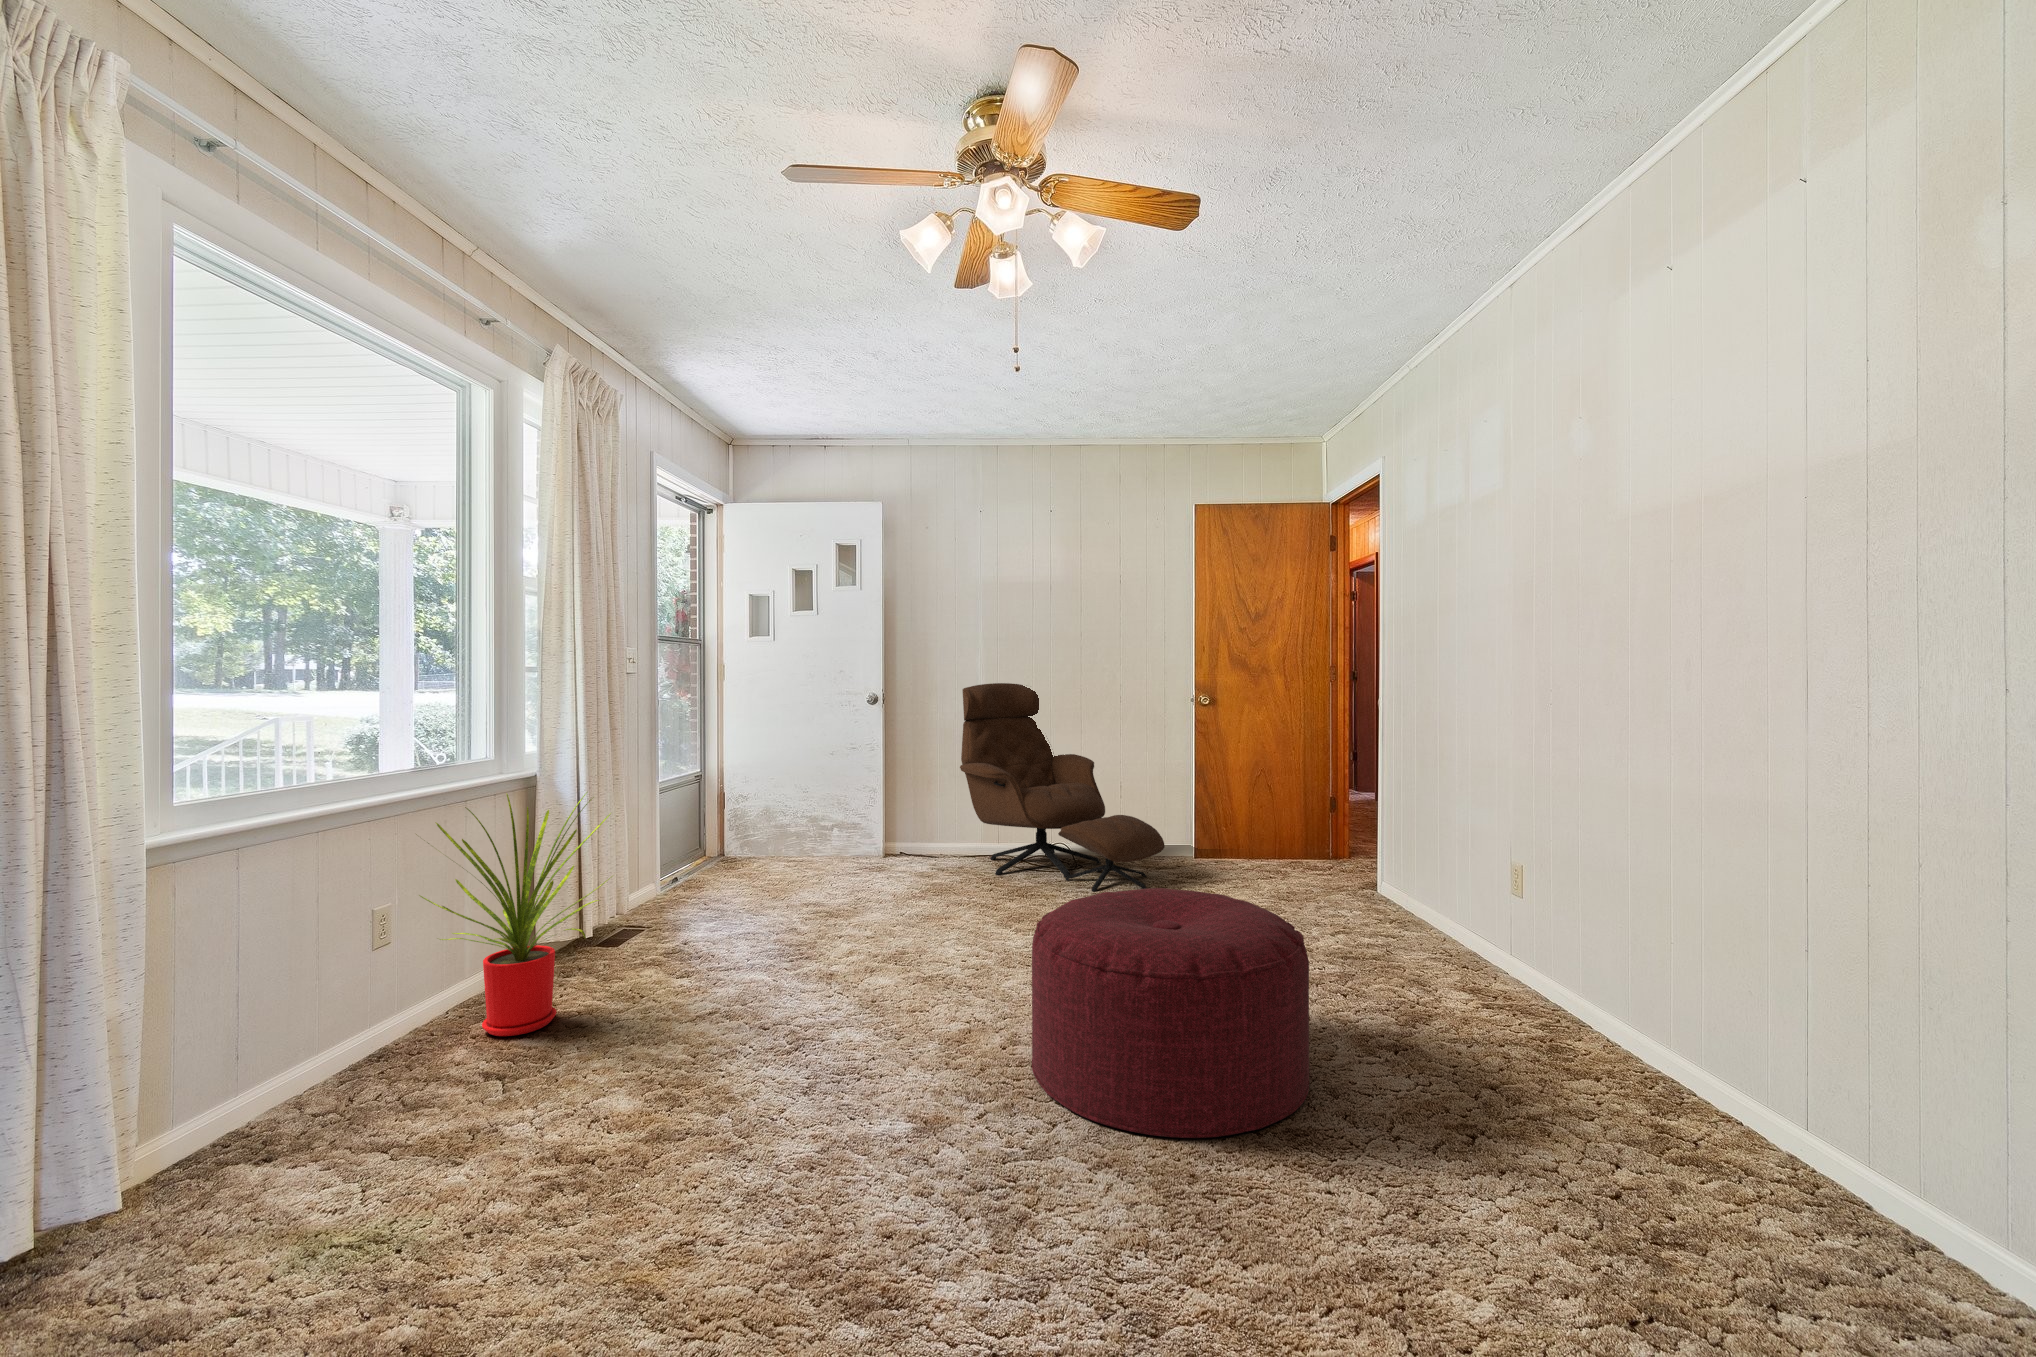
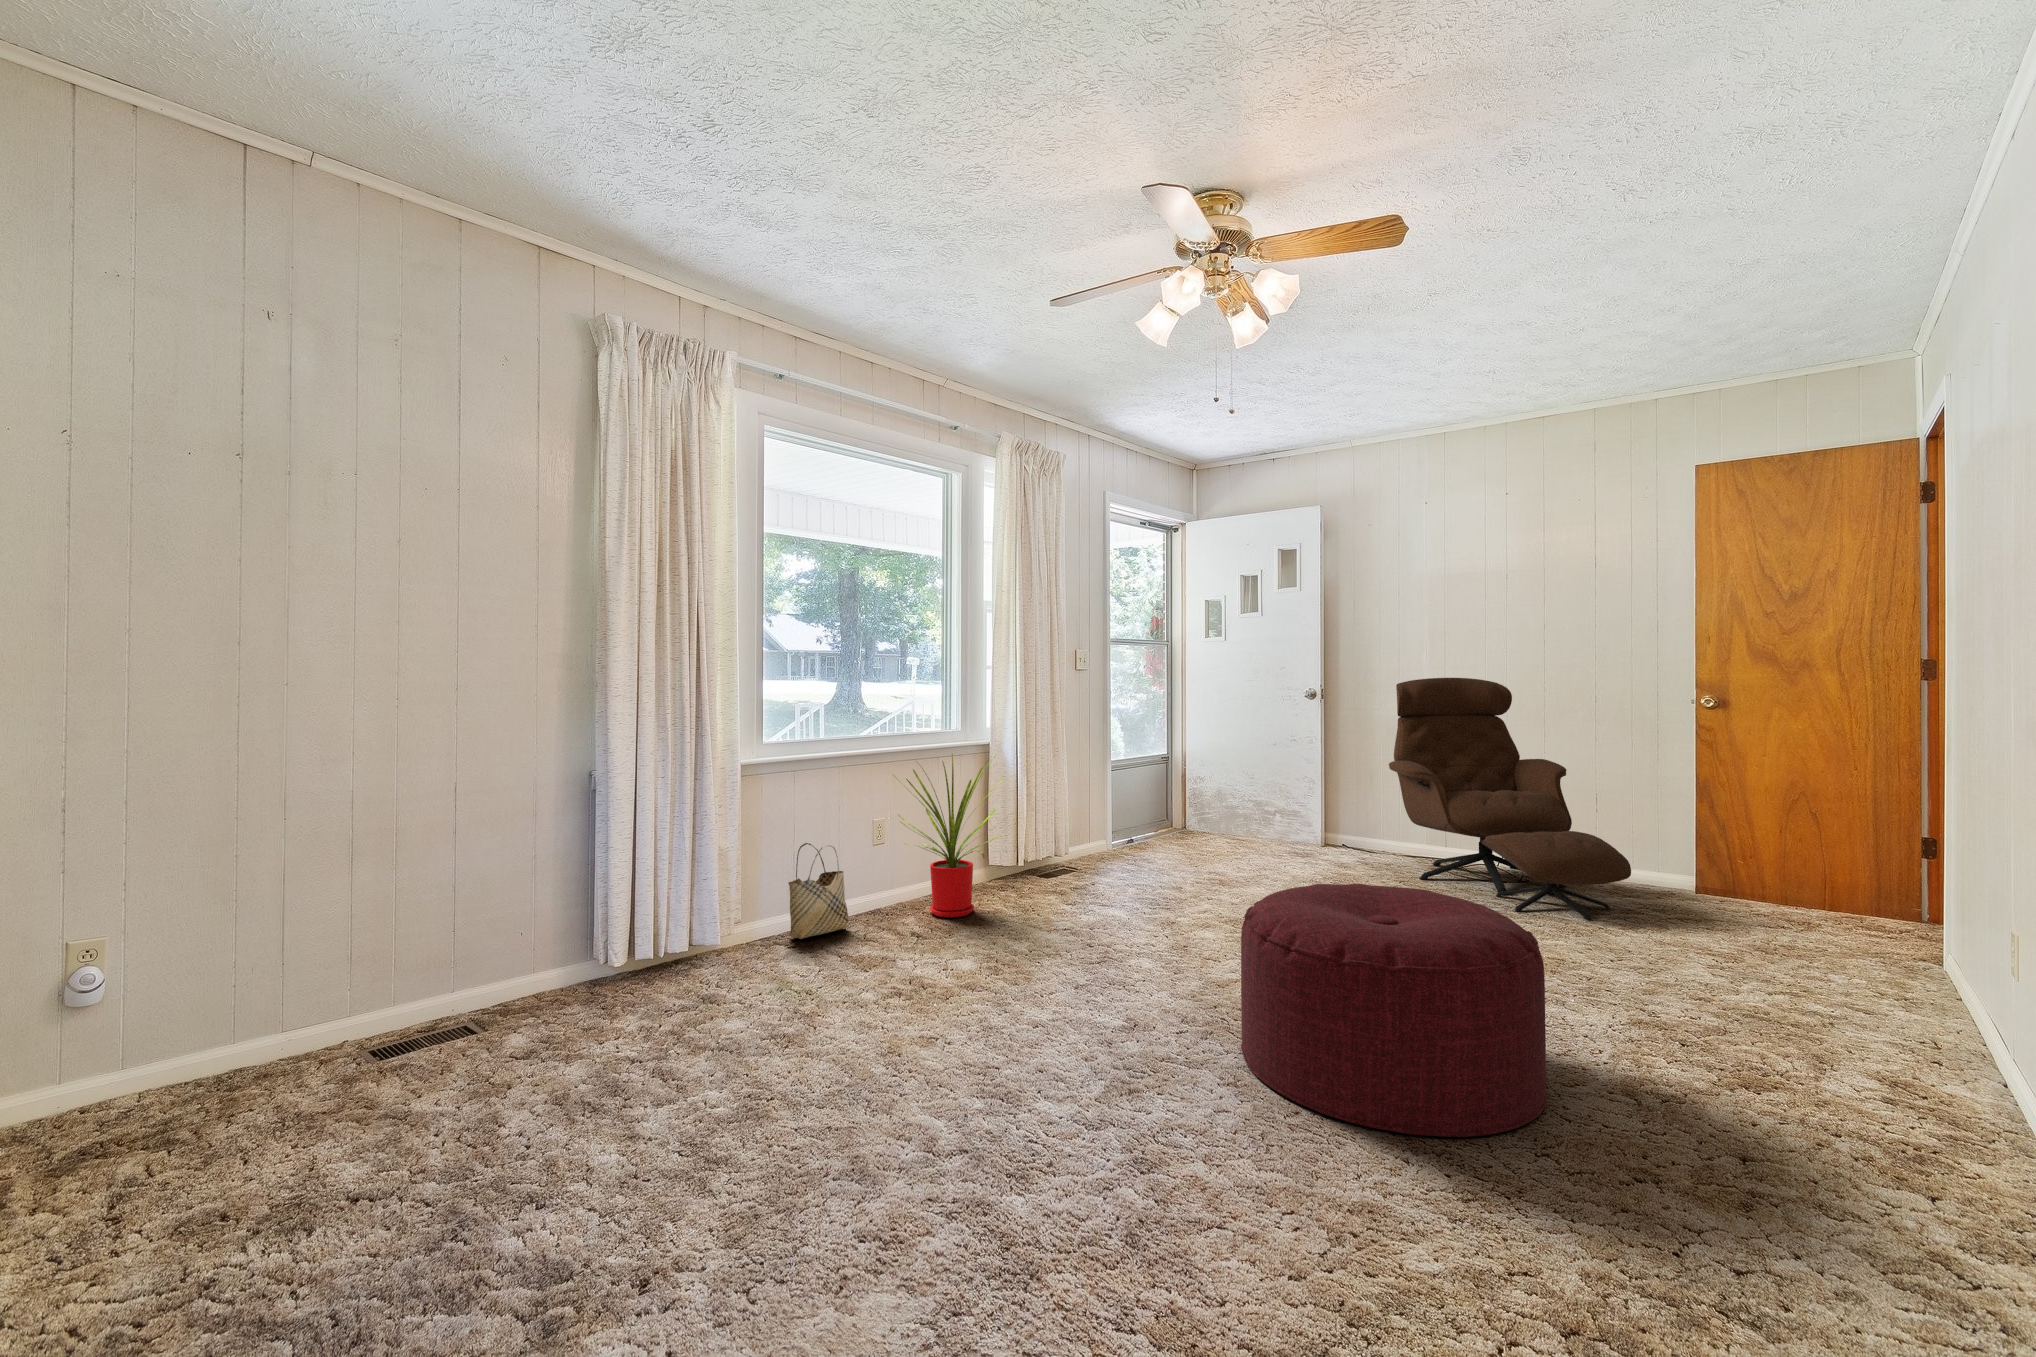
woven basket: none [239,968,356,1146] -> present [788,843,849,939]

